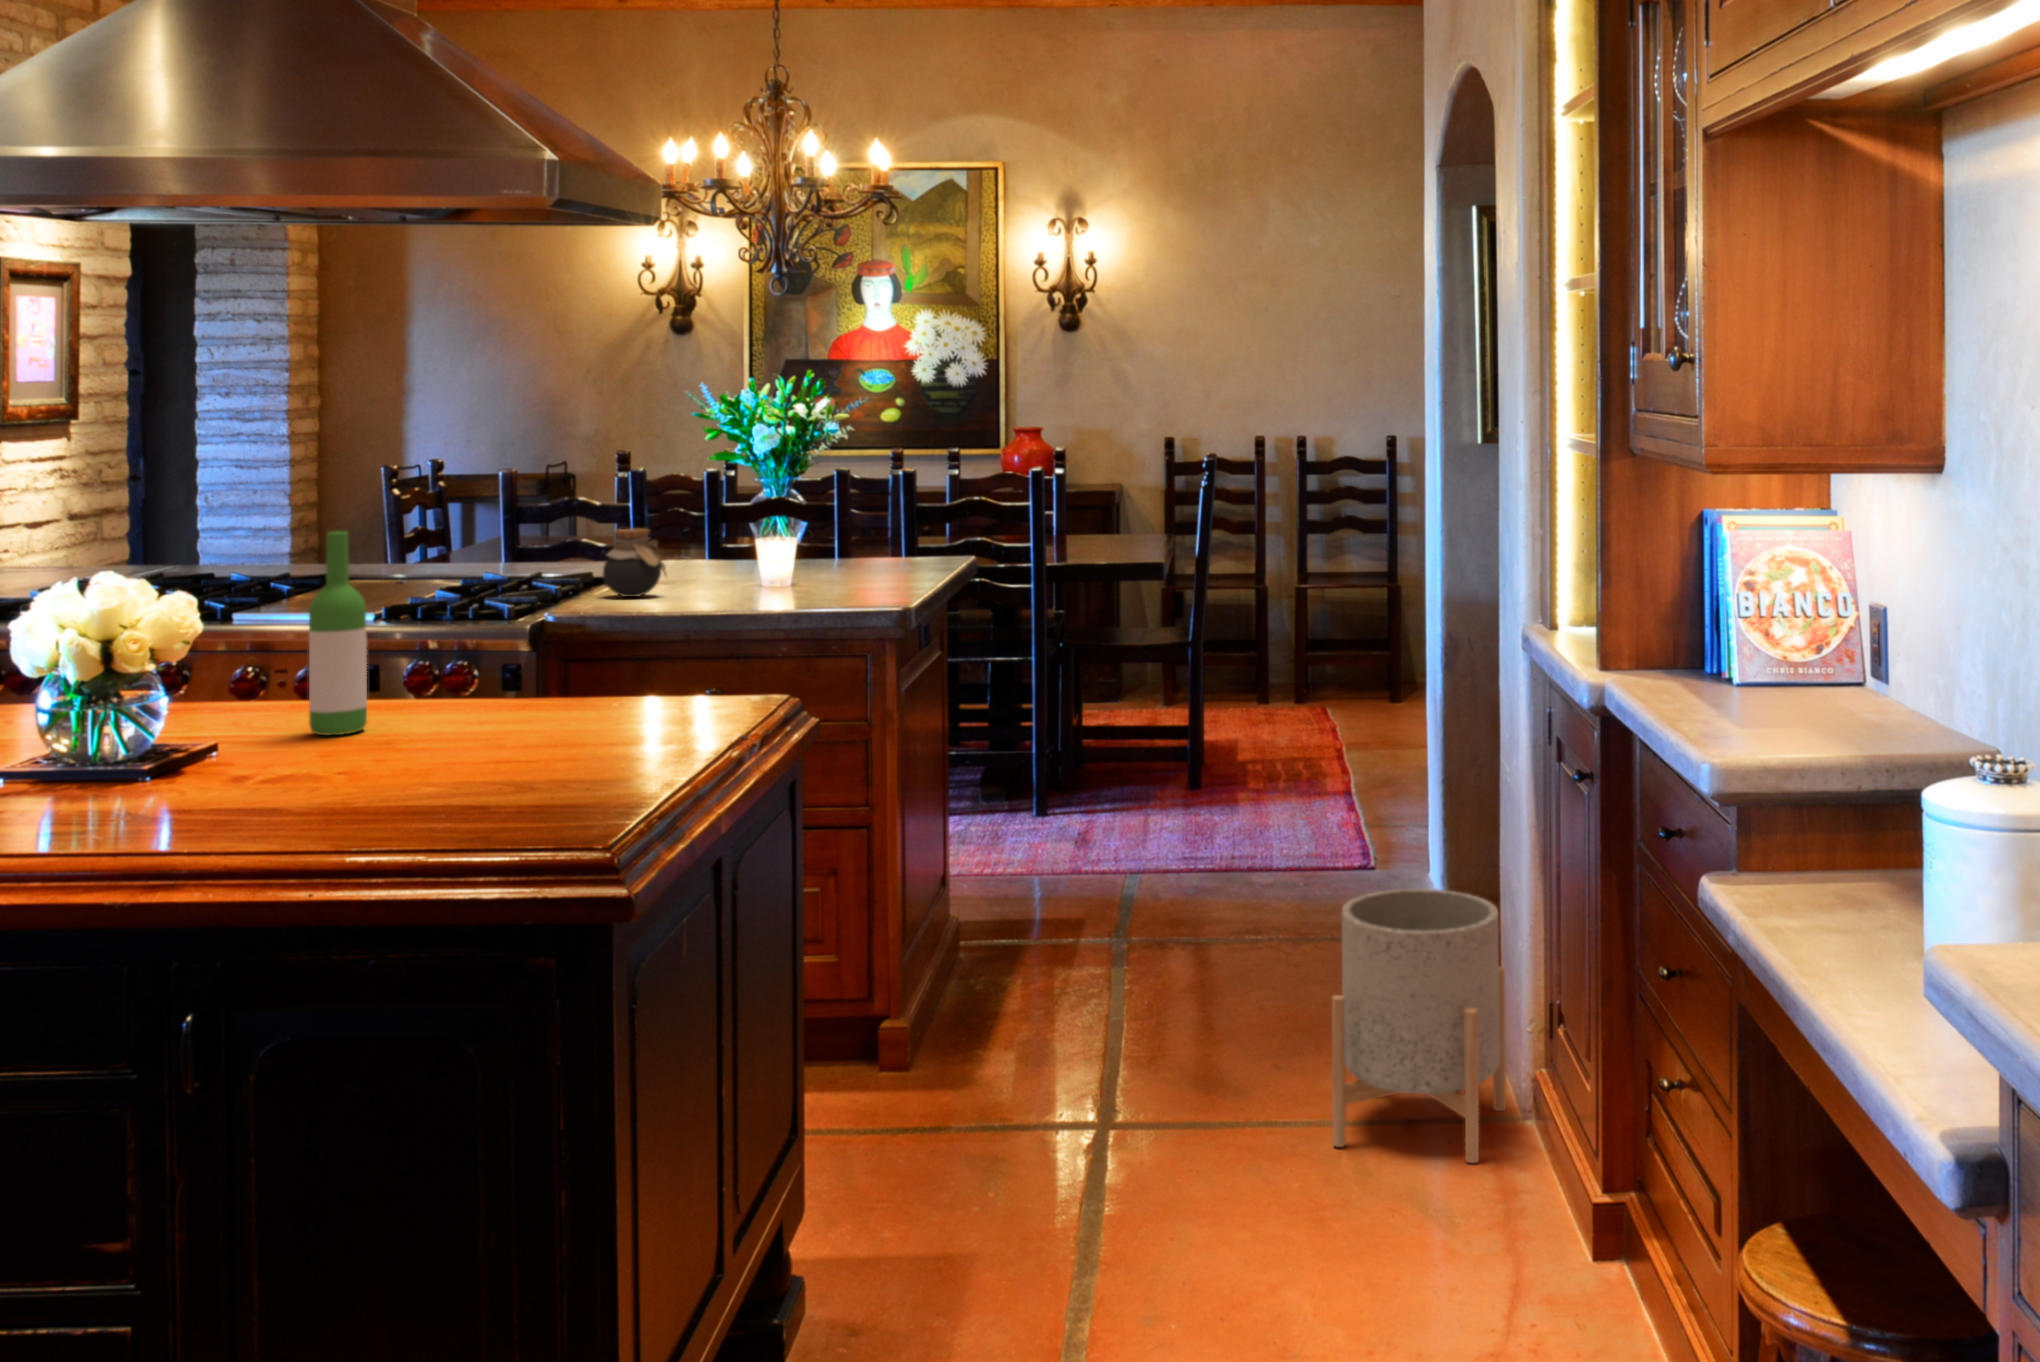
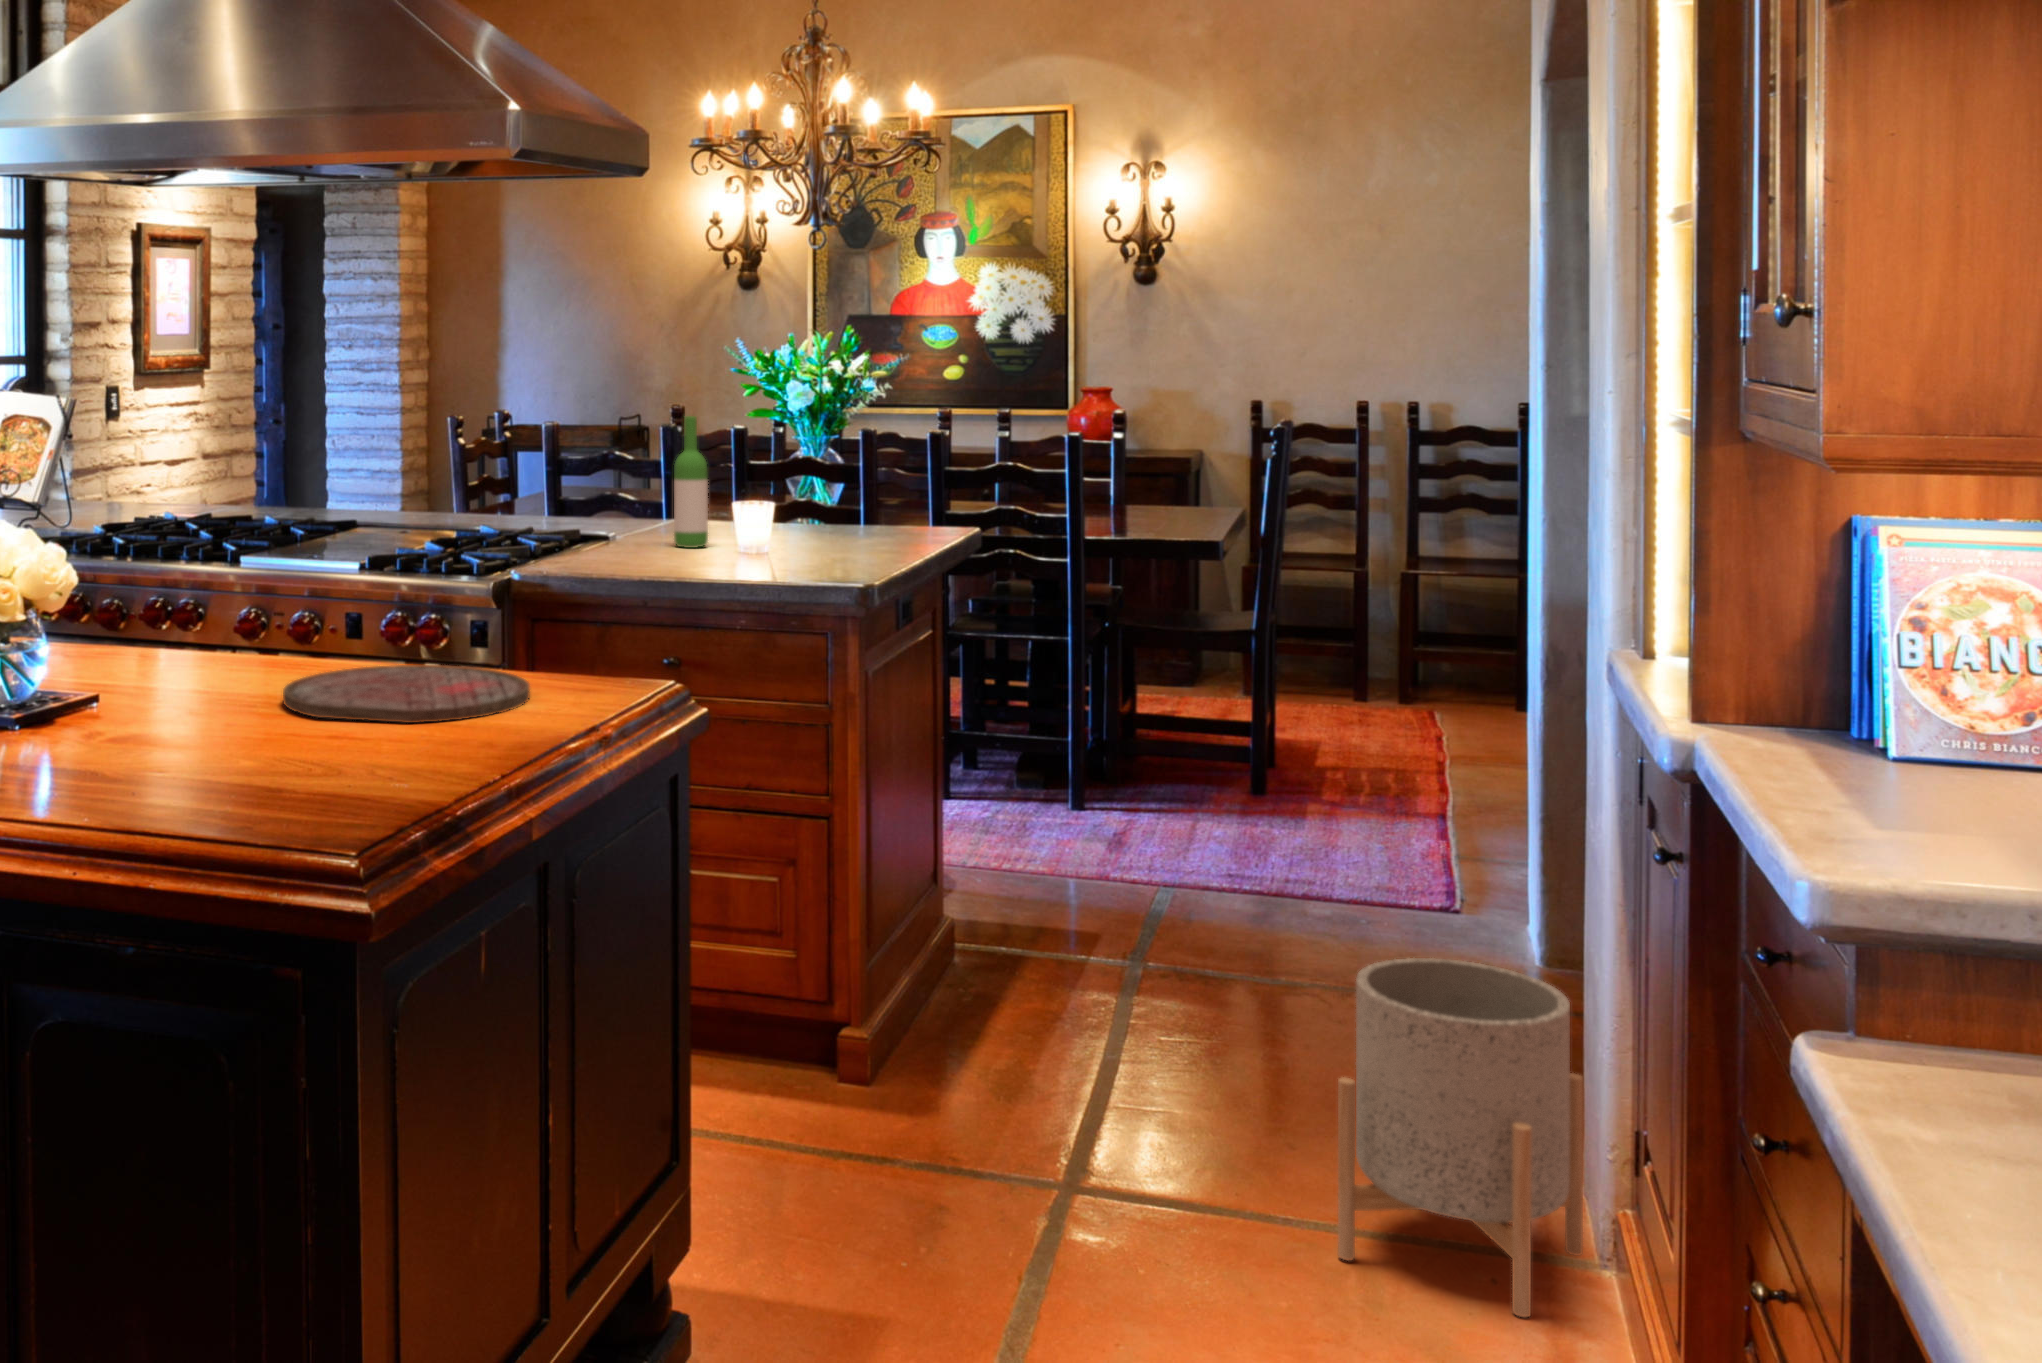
jar: present [603,529,666,597] -> none [578,482,639,552]
wine bottle: present [309,531,367,735] -> present [674,416,708,548]
cutting board: none [392,709,654,767] -> present [283,665,530,723]

